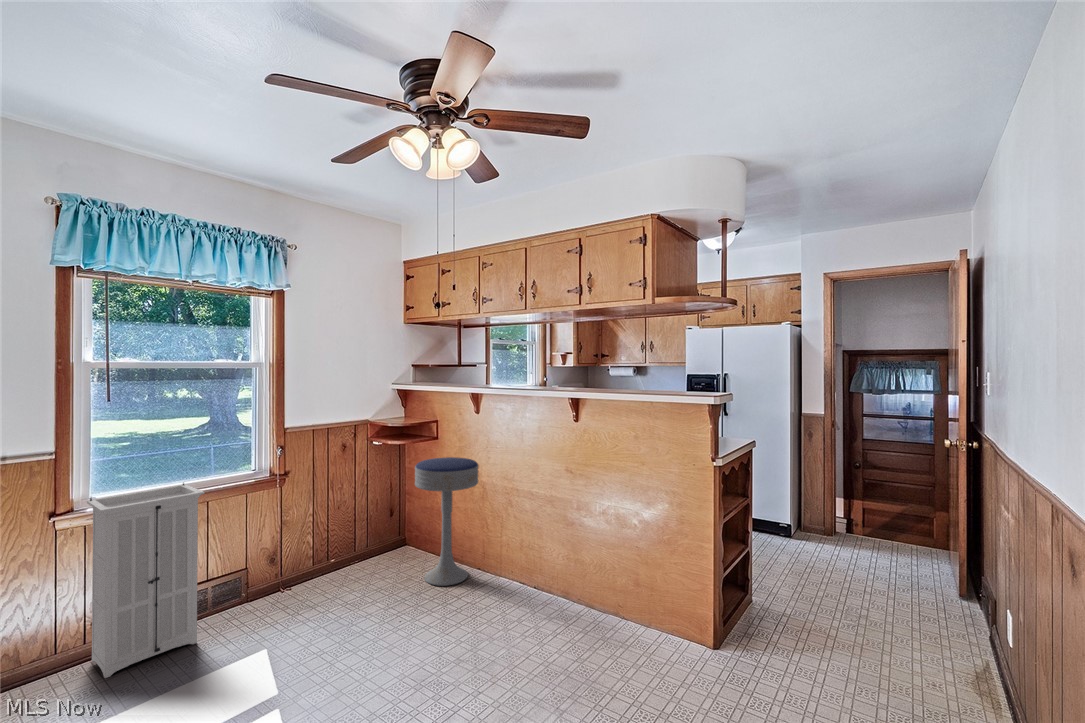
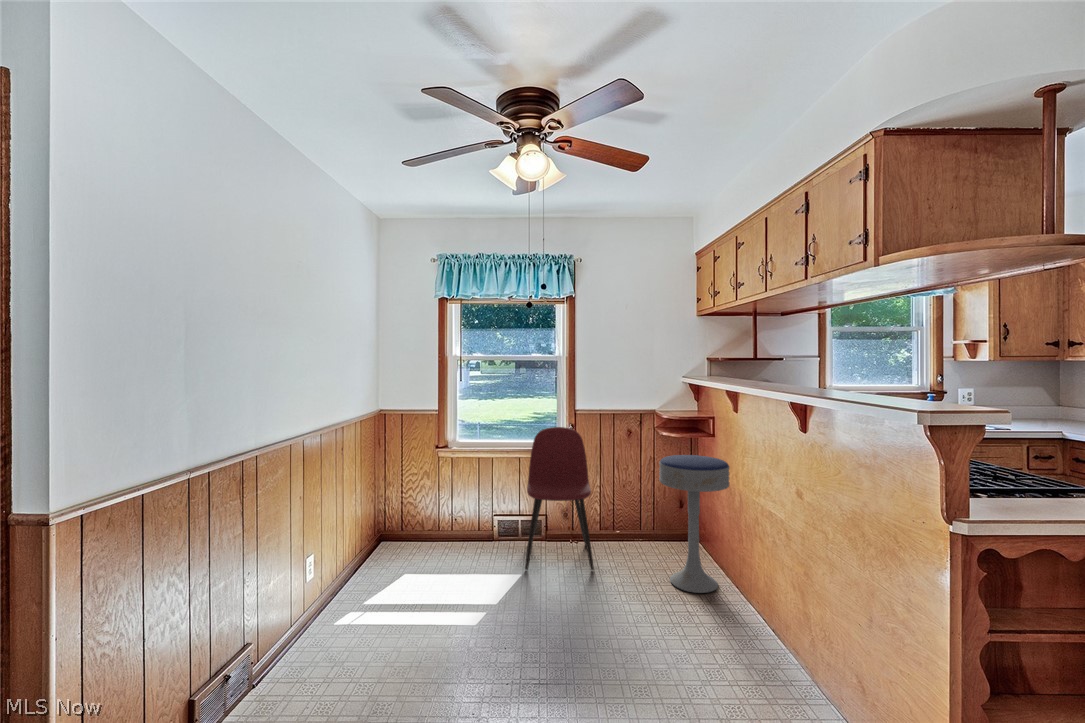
dining chair: none [233,452,352,639] -> present [525,427,594,570]
storage cabinet: present [87,483,205,678] -> none [440,439,500,553]

